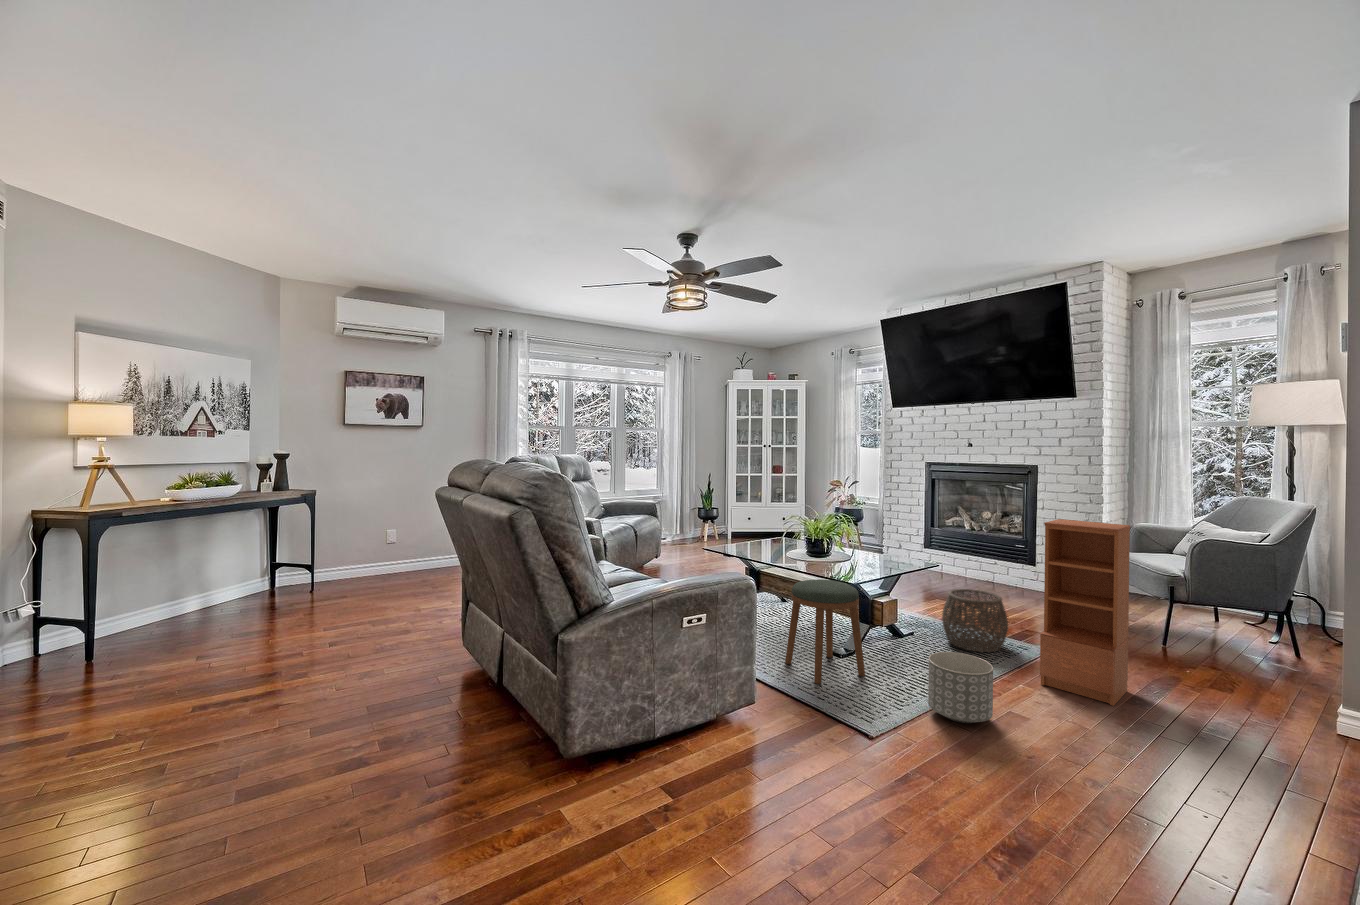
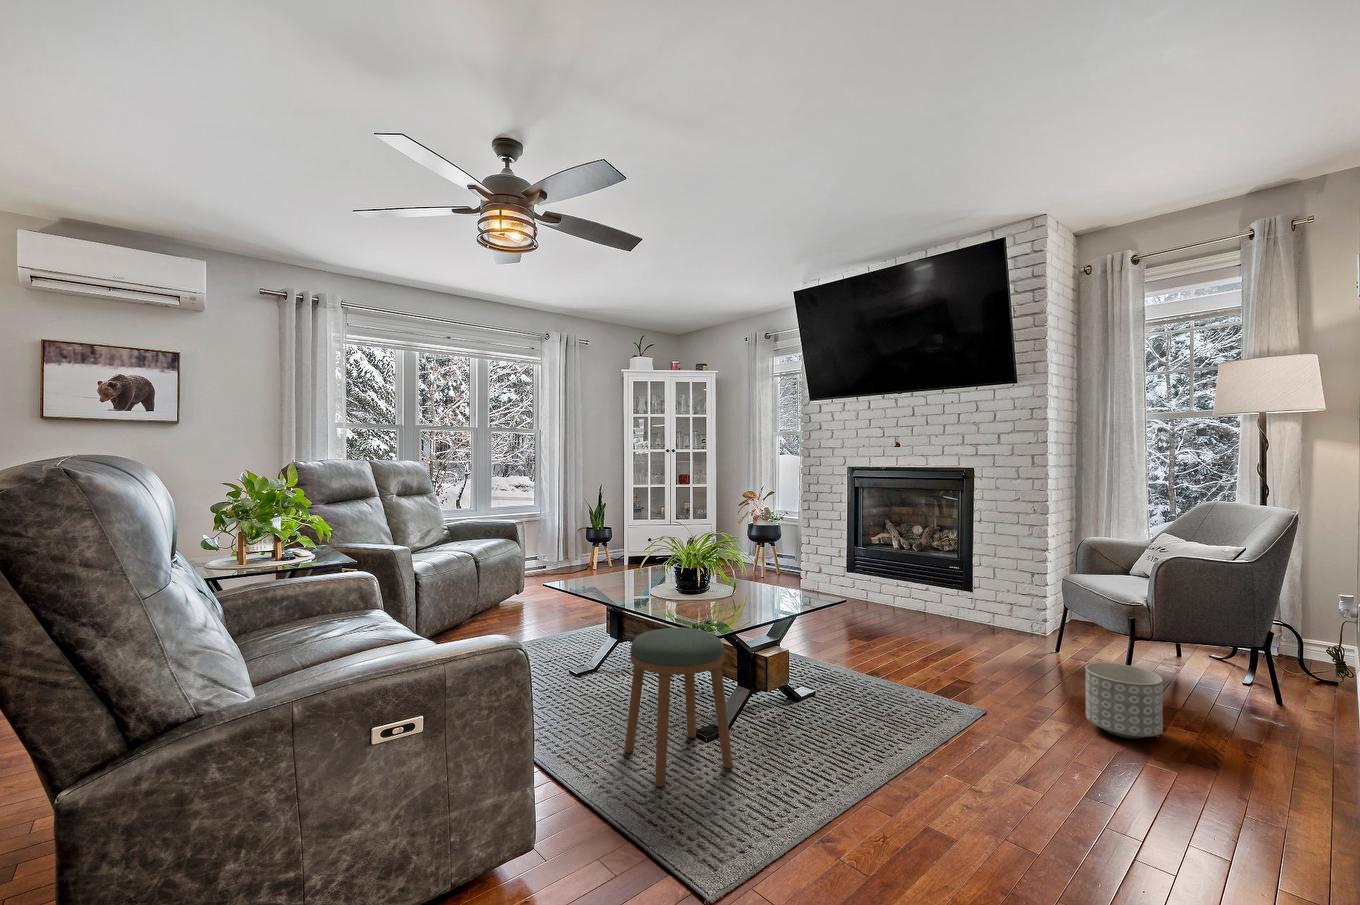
bookcase: present [1040,519,1130,706] -> none [968,536,1082,799]
woven basket: present [942,589,1008,653] -> none [849,630,933,719]
planter: present [928,652,993,723] -> present [1085,663,1163,739]

